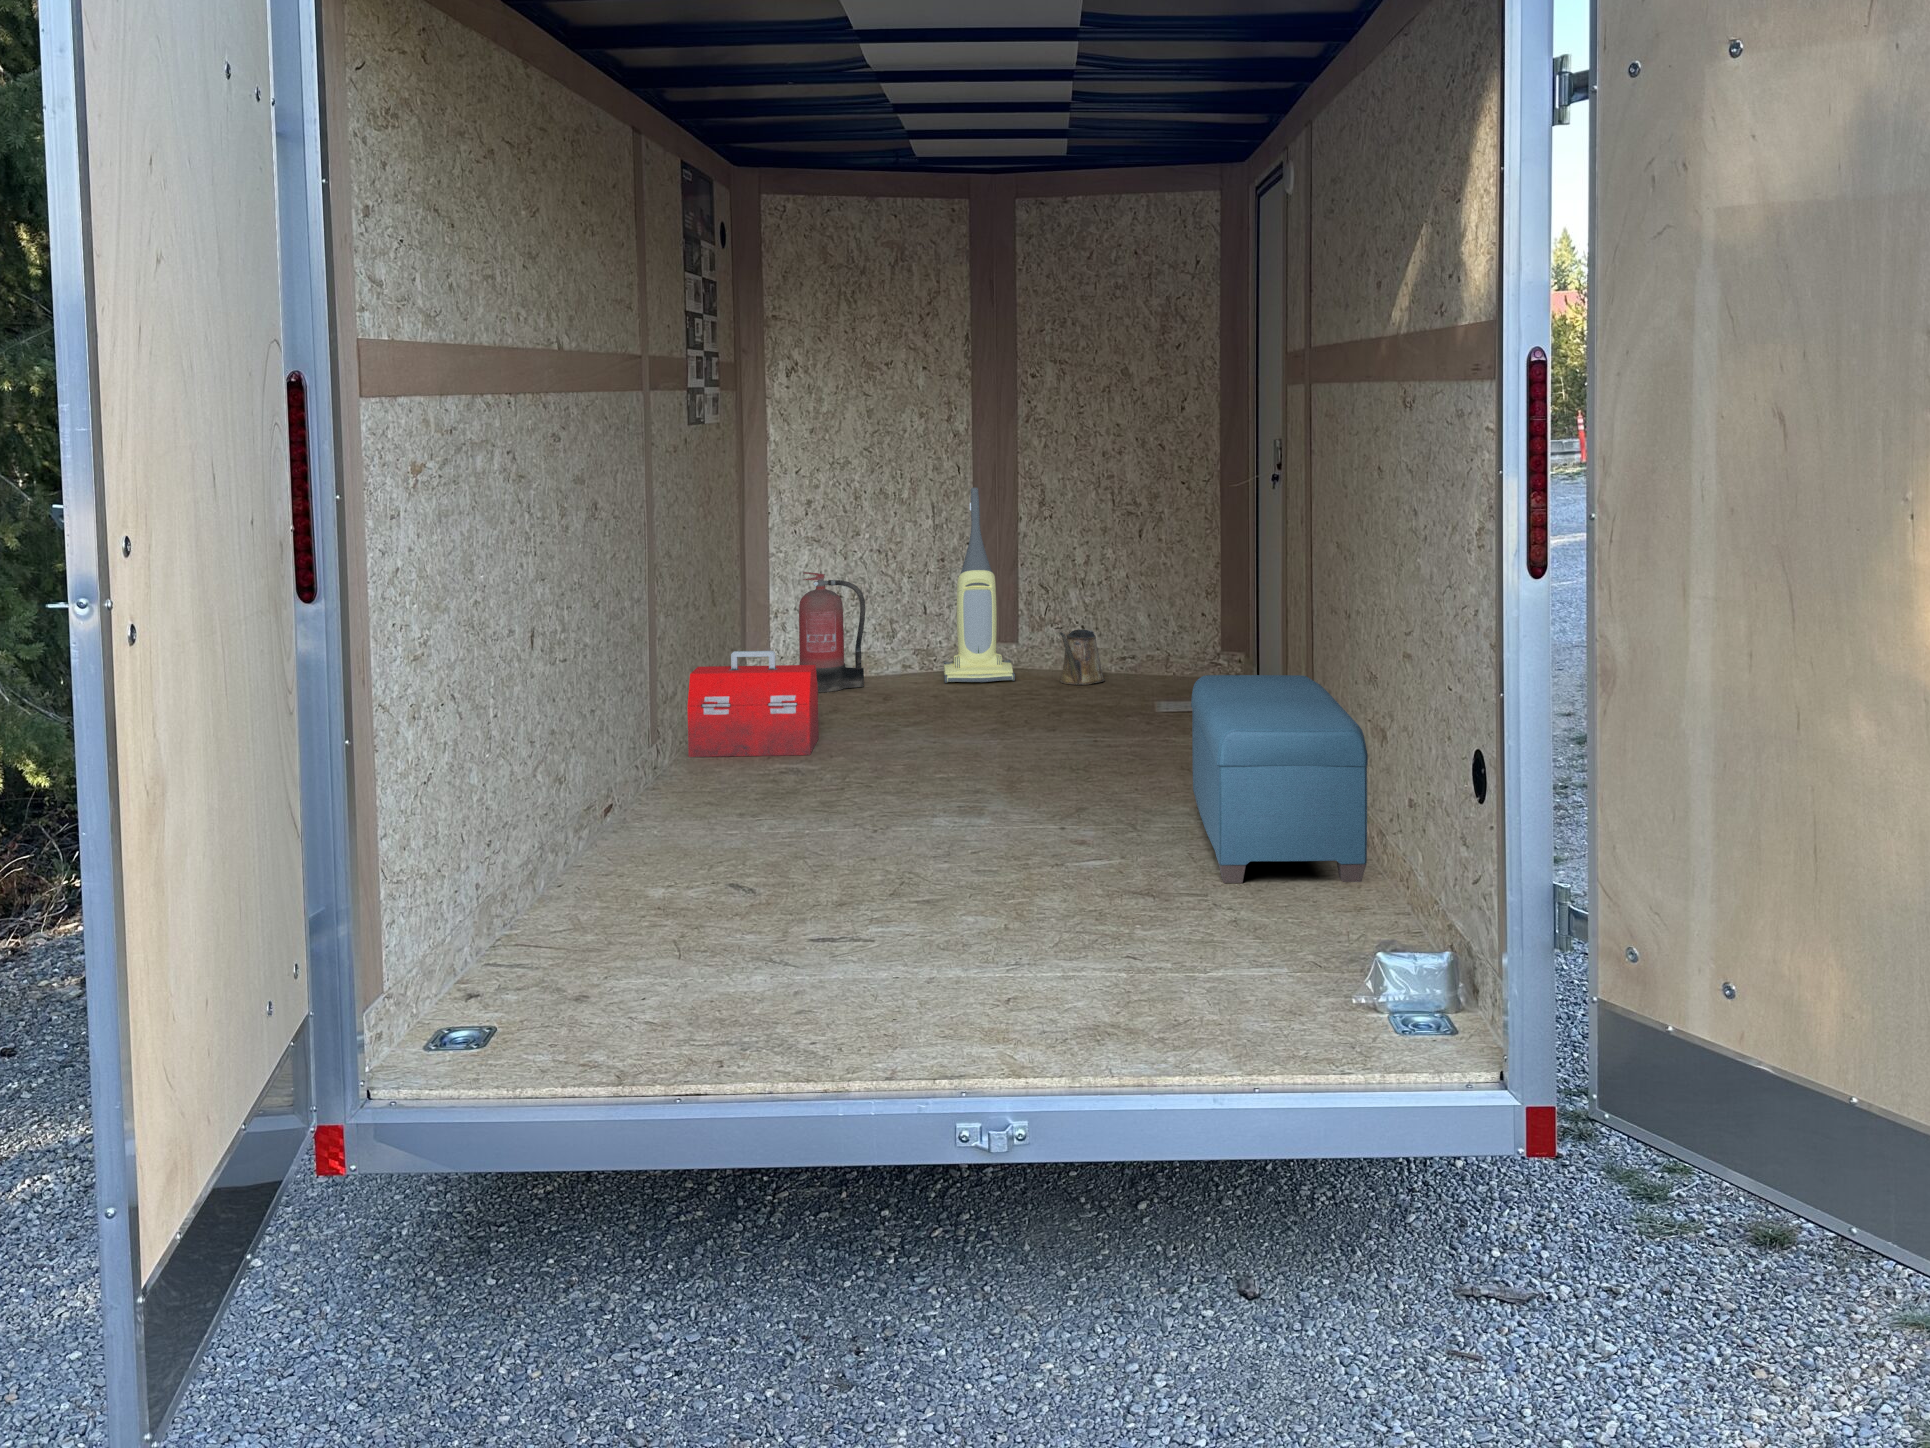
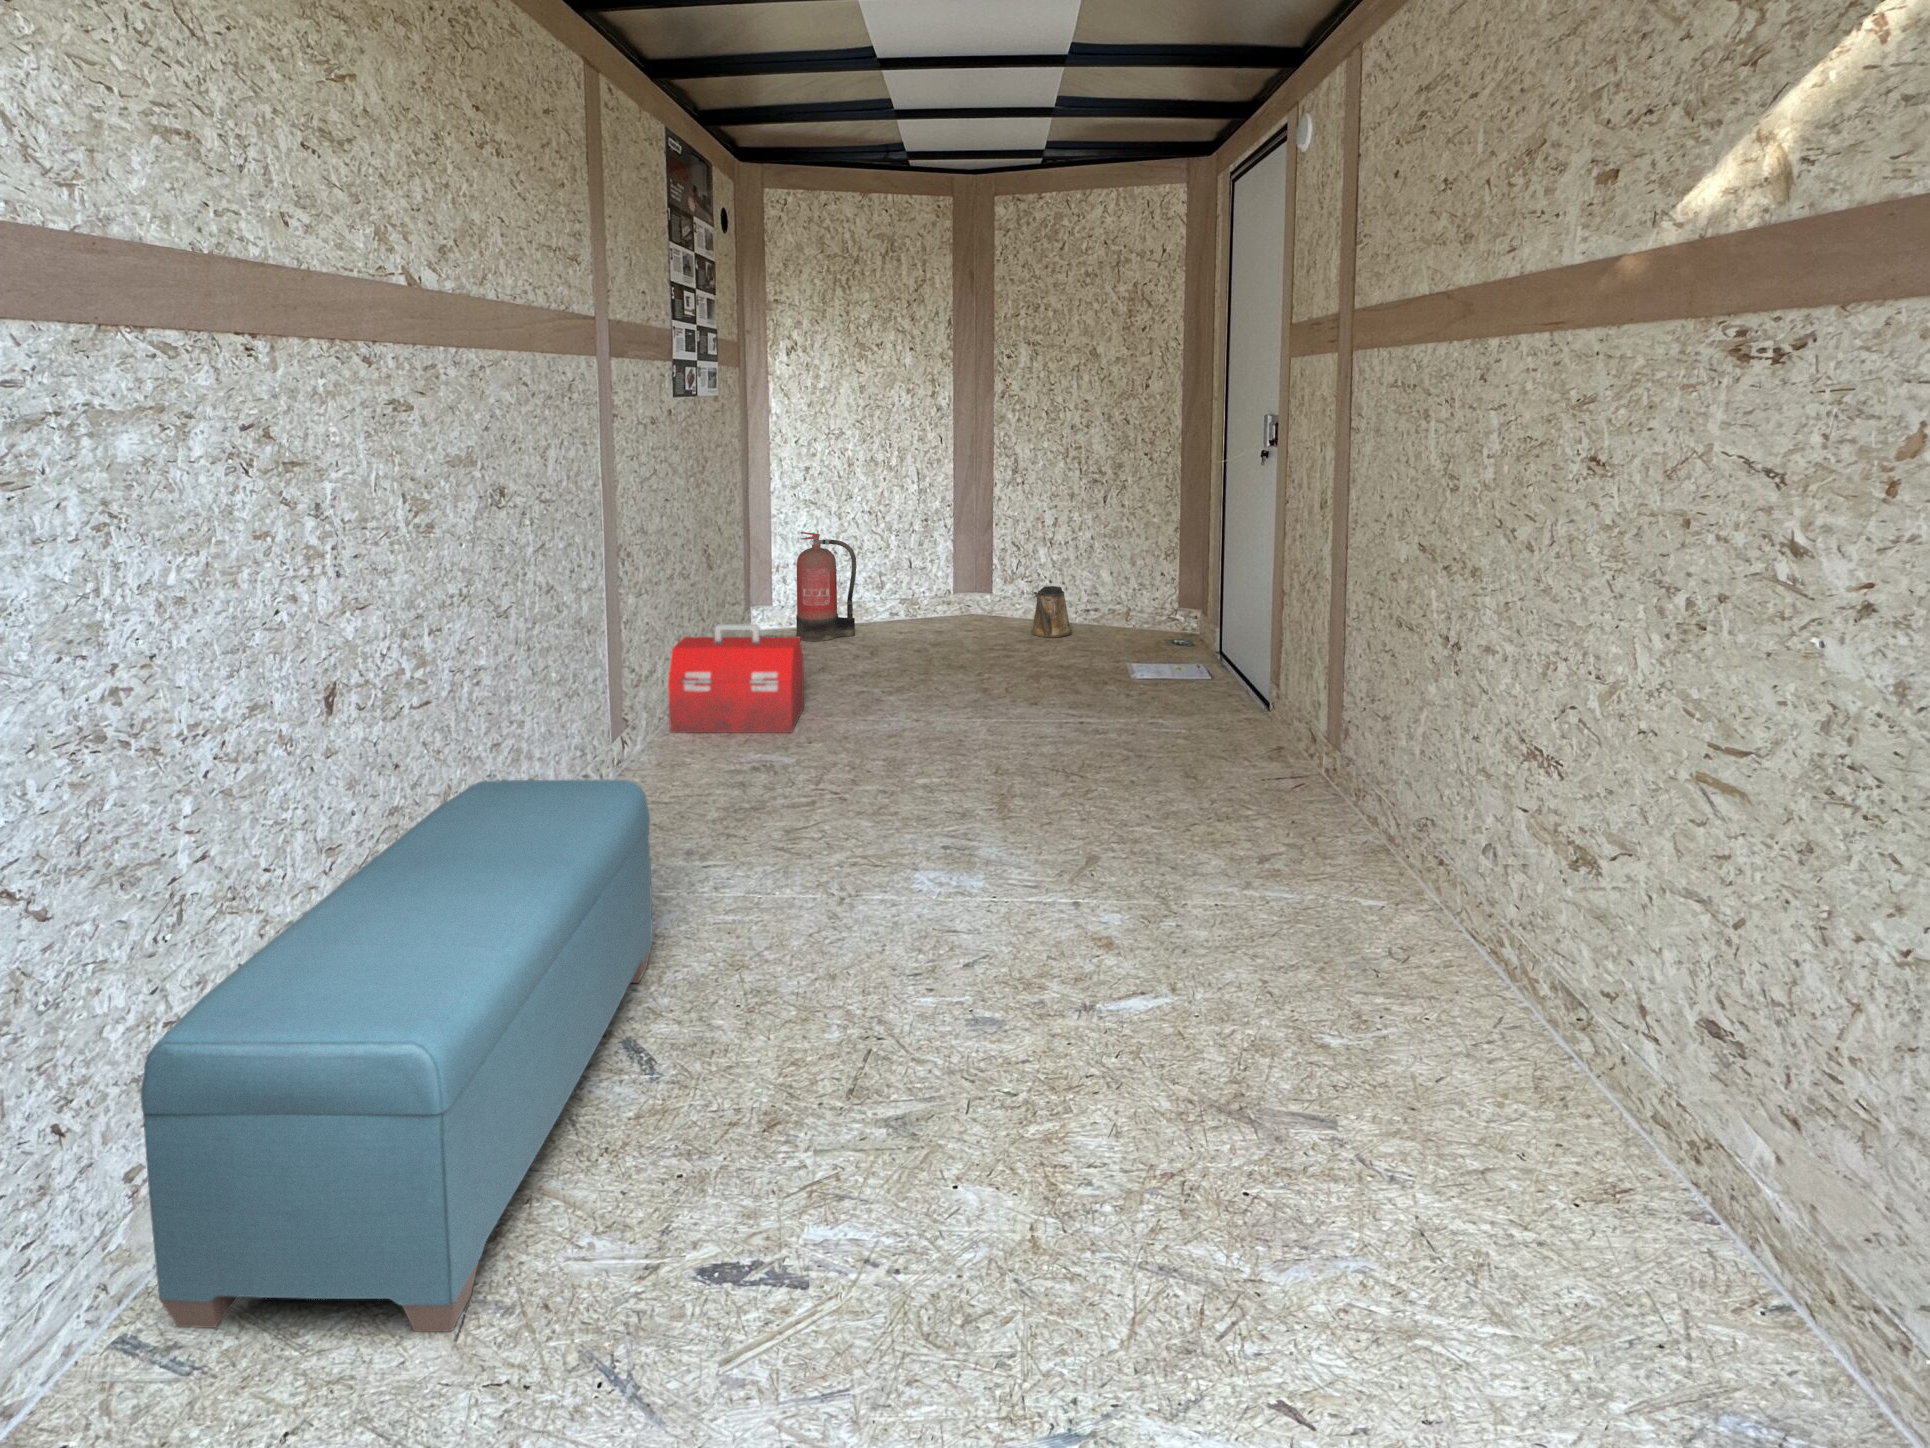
vacuum cleaner: present [944,488,1015,683] -> none [927,456,991,633]
bench: present [1191,675,1368,883] -> present [141,780,653,1332]

